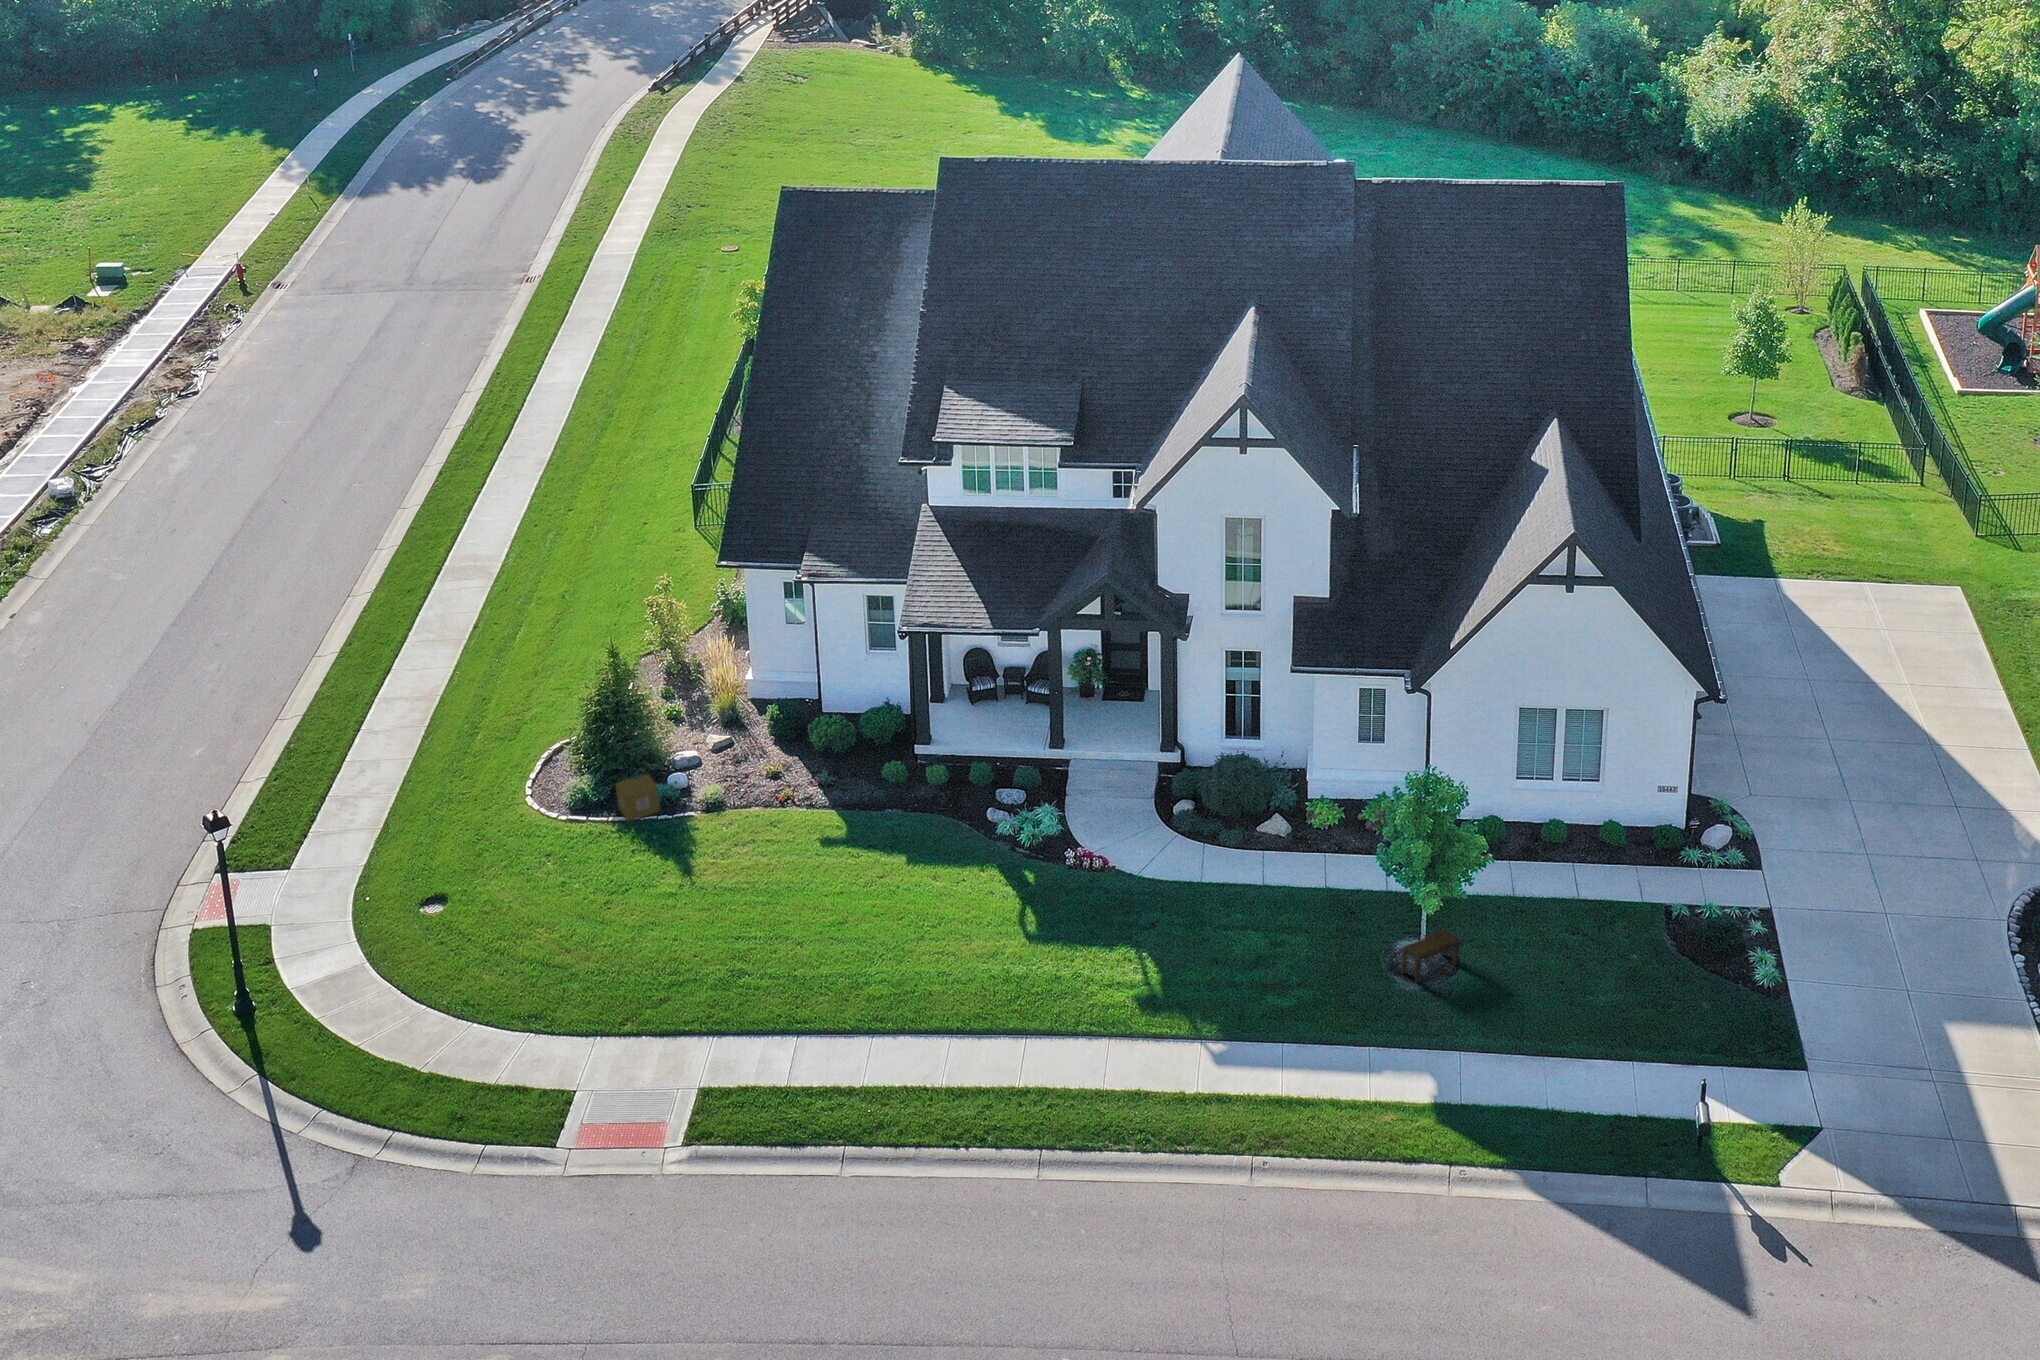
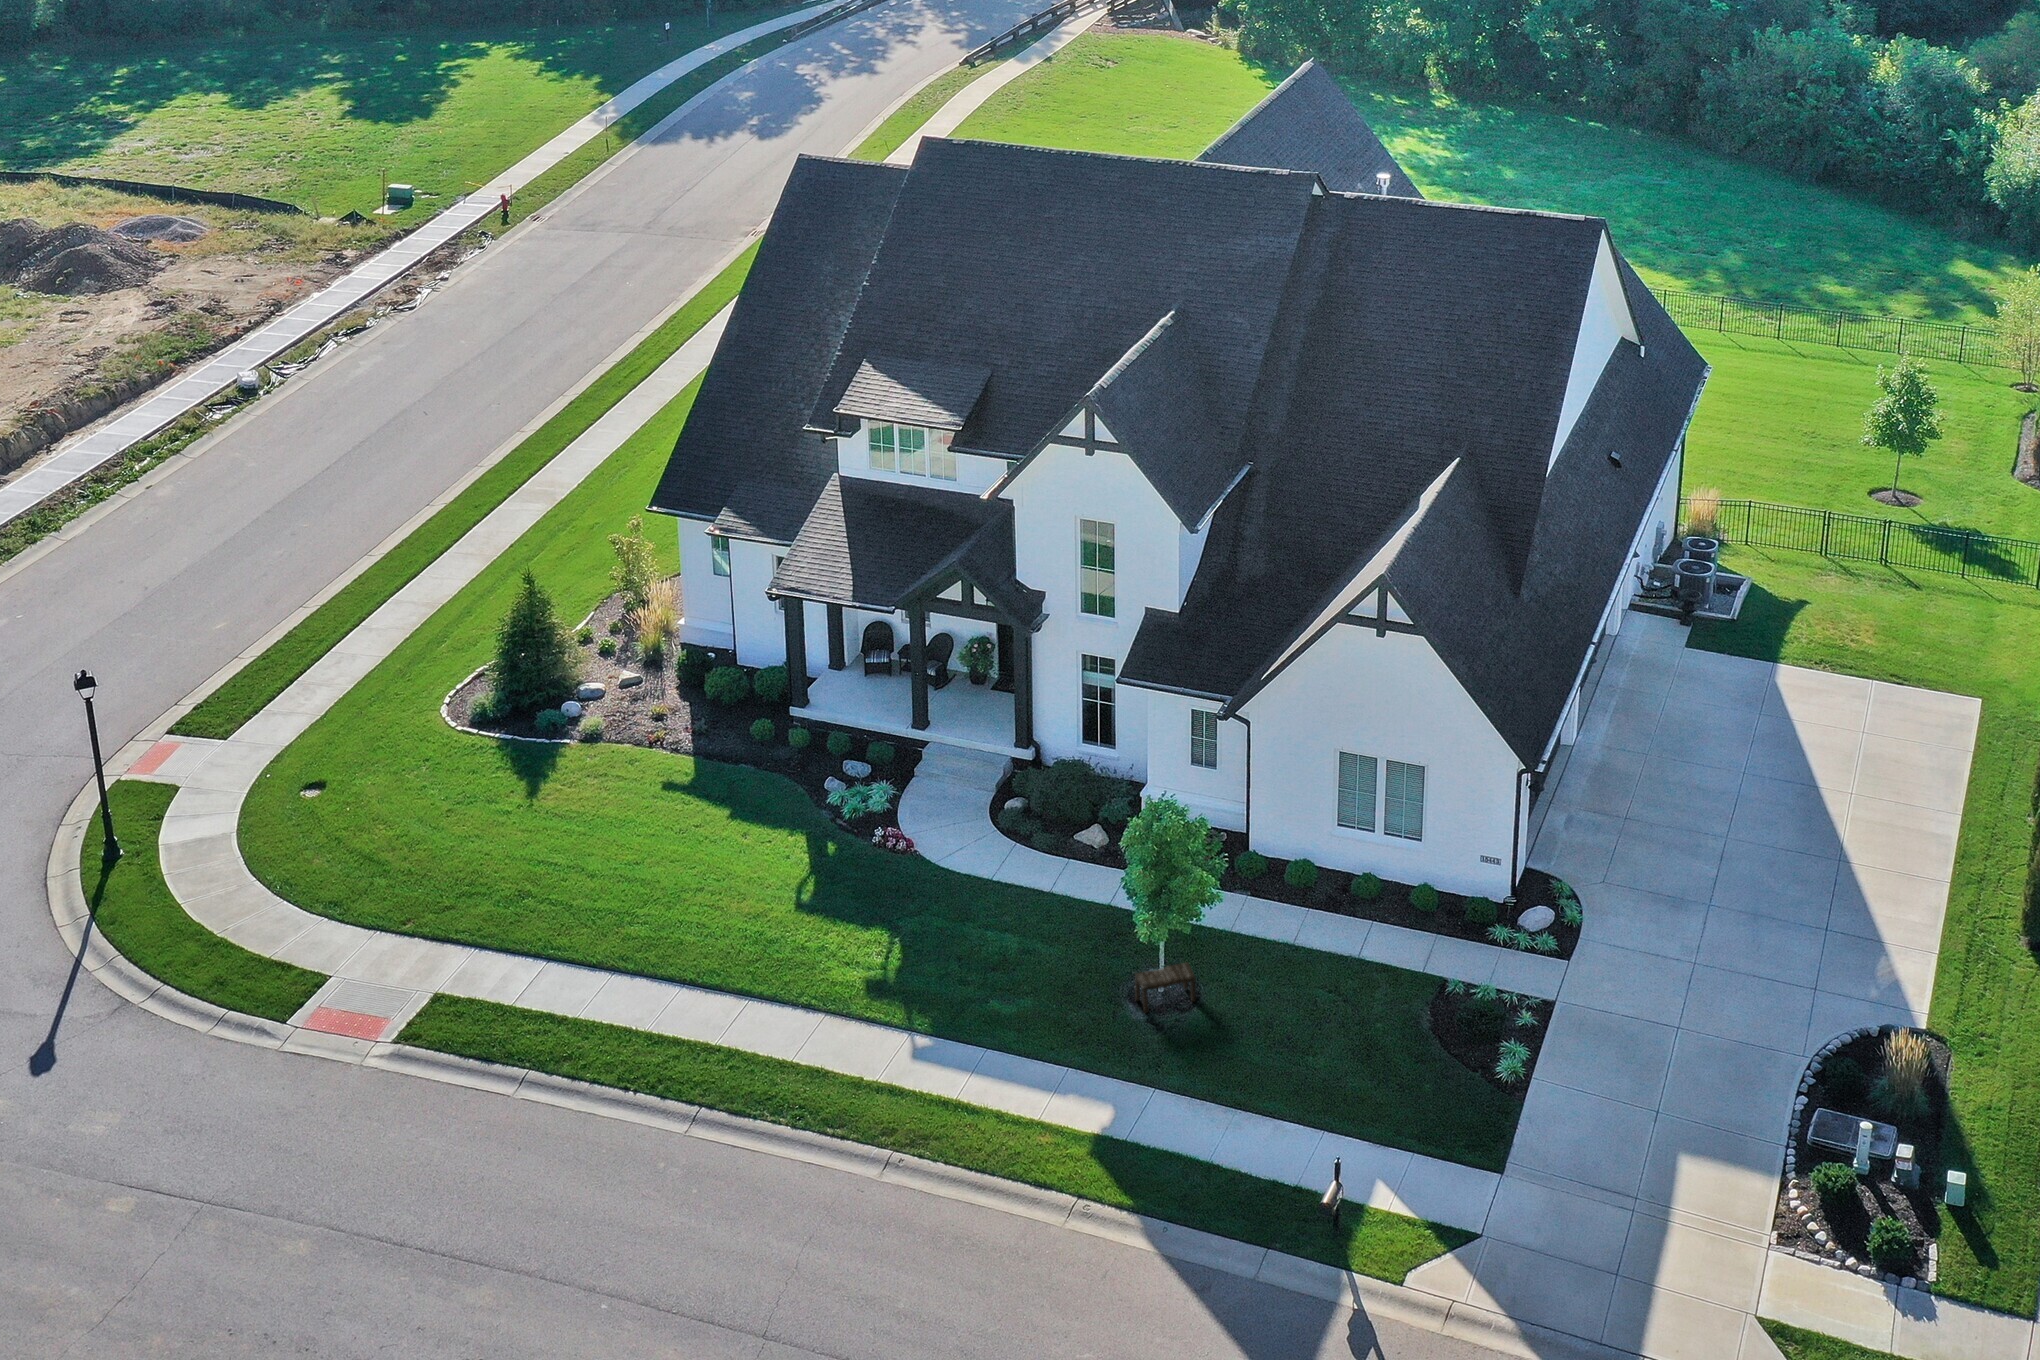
cardboard box: present [615,774,660,821] -> none [512,697,549,740]

